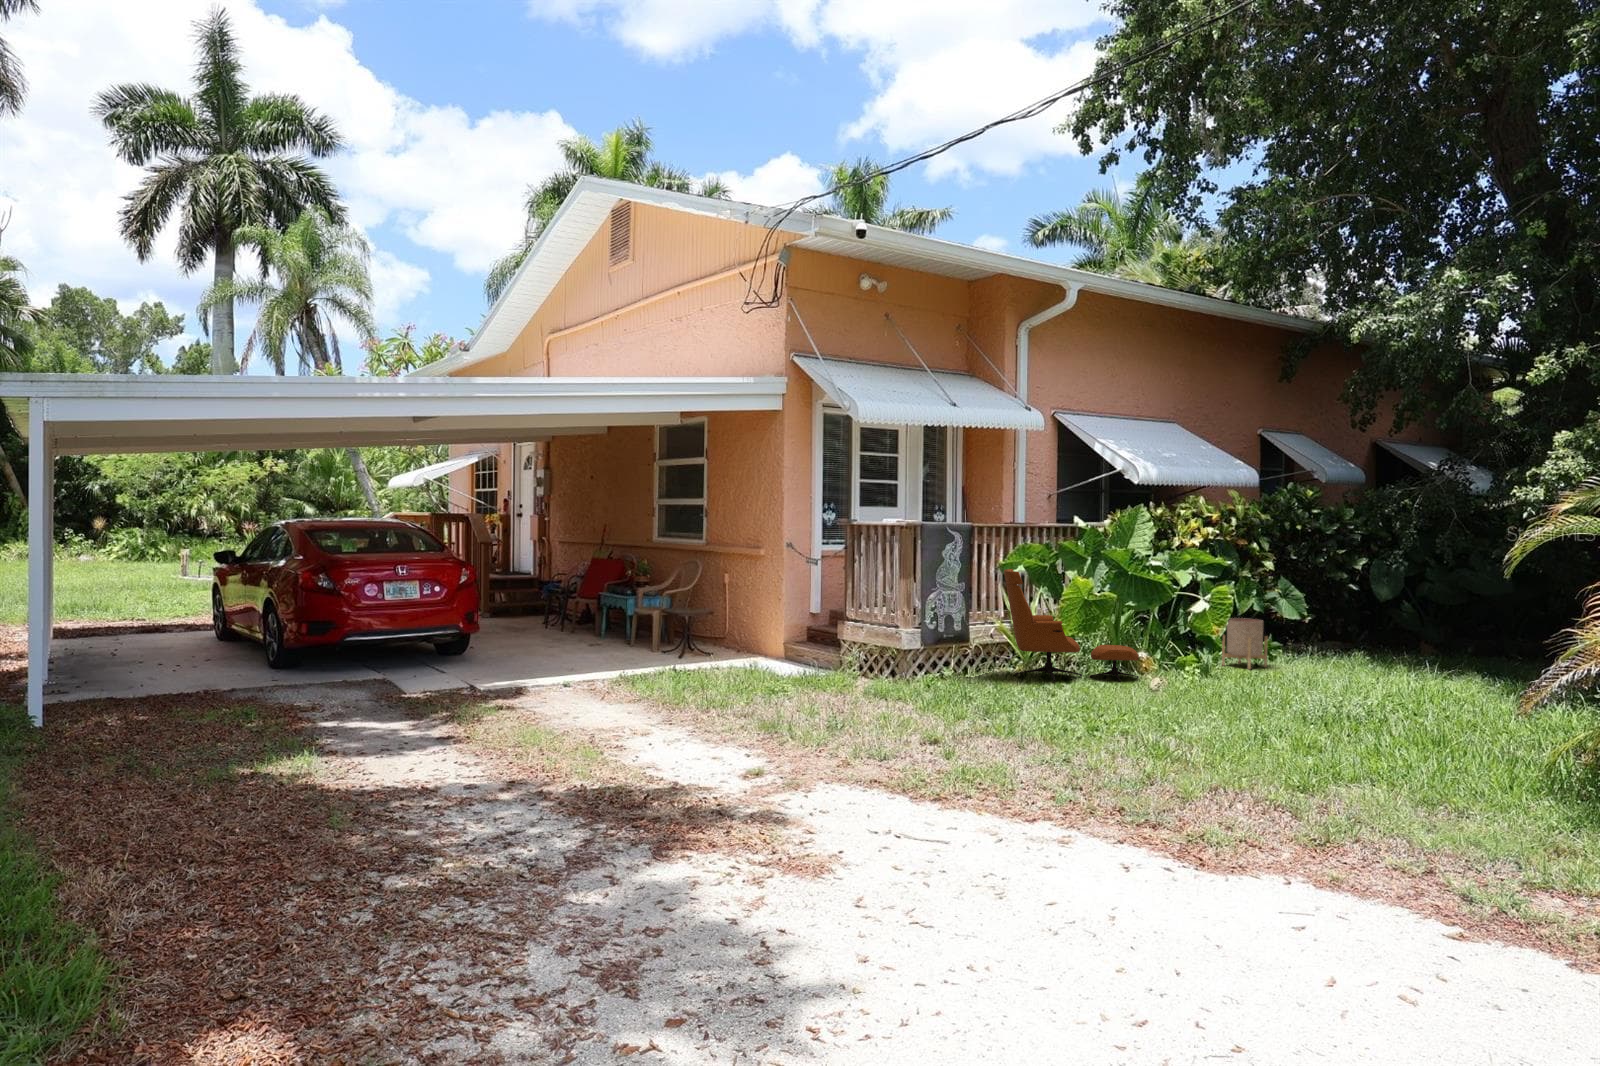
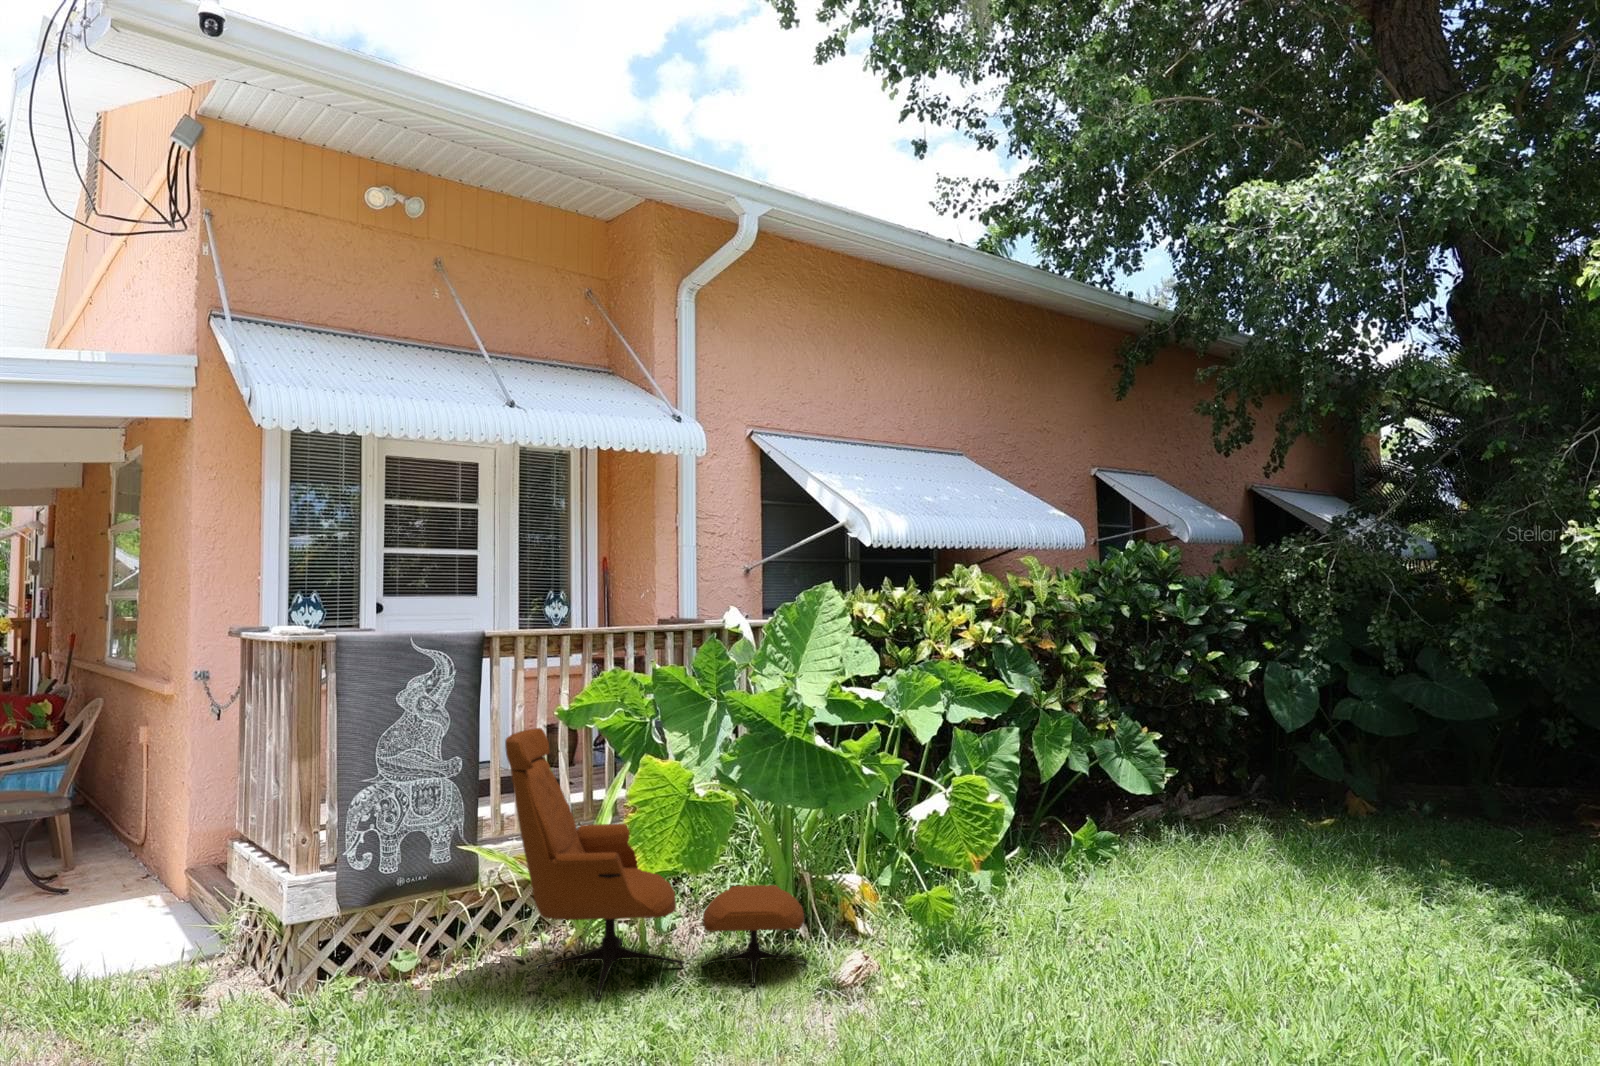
planter: present [1222,618,1268,669] -> none [1001,799,1090,913]

